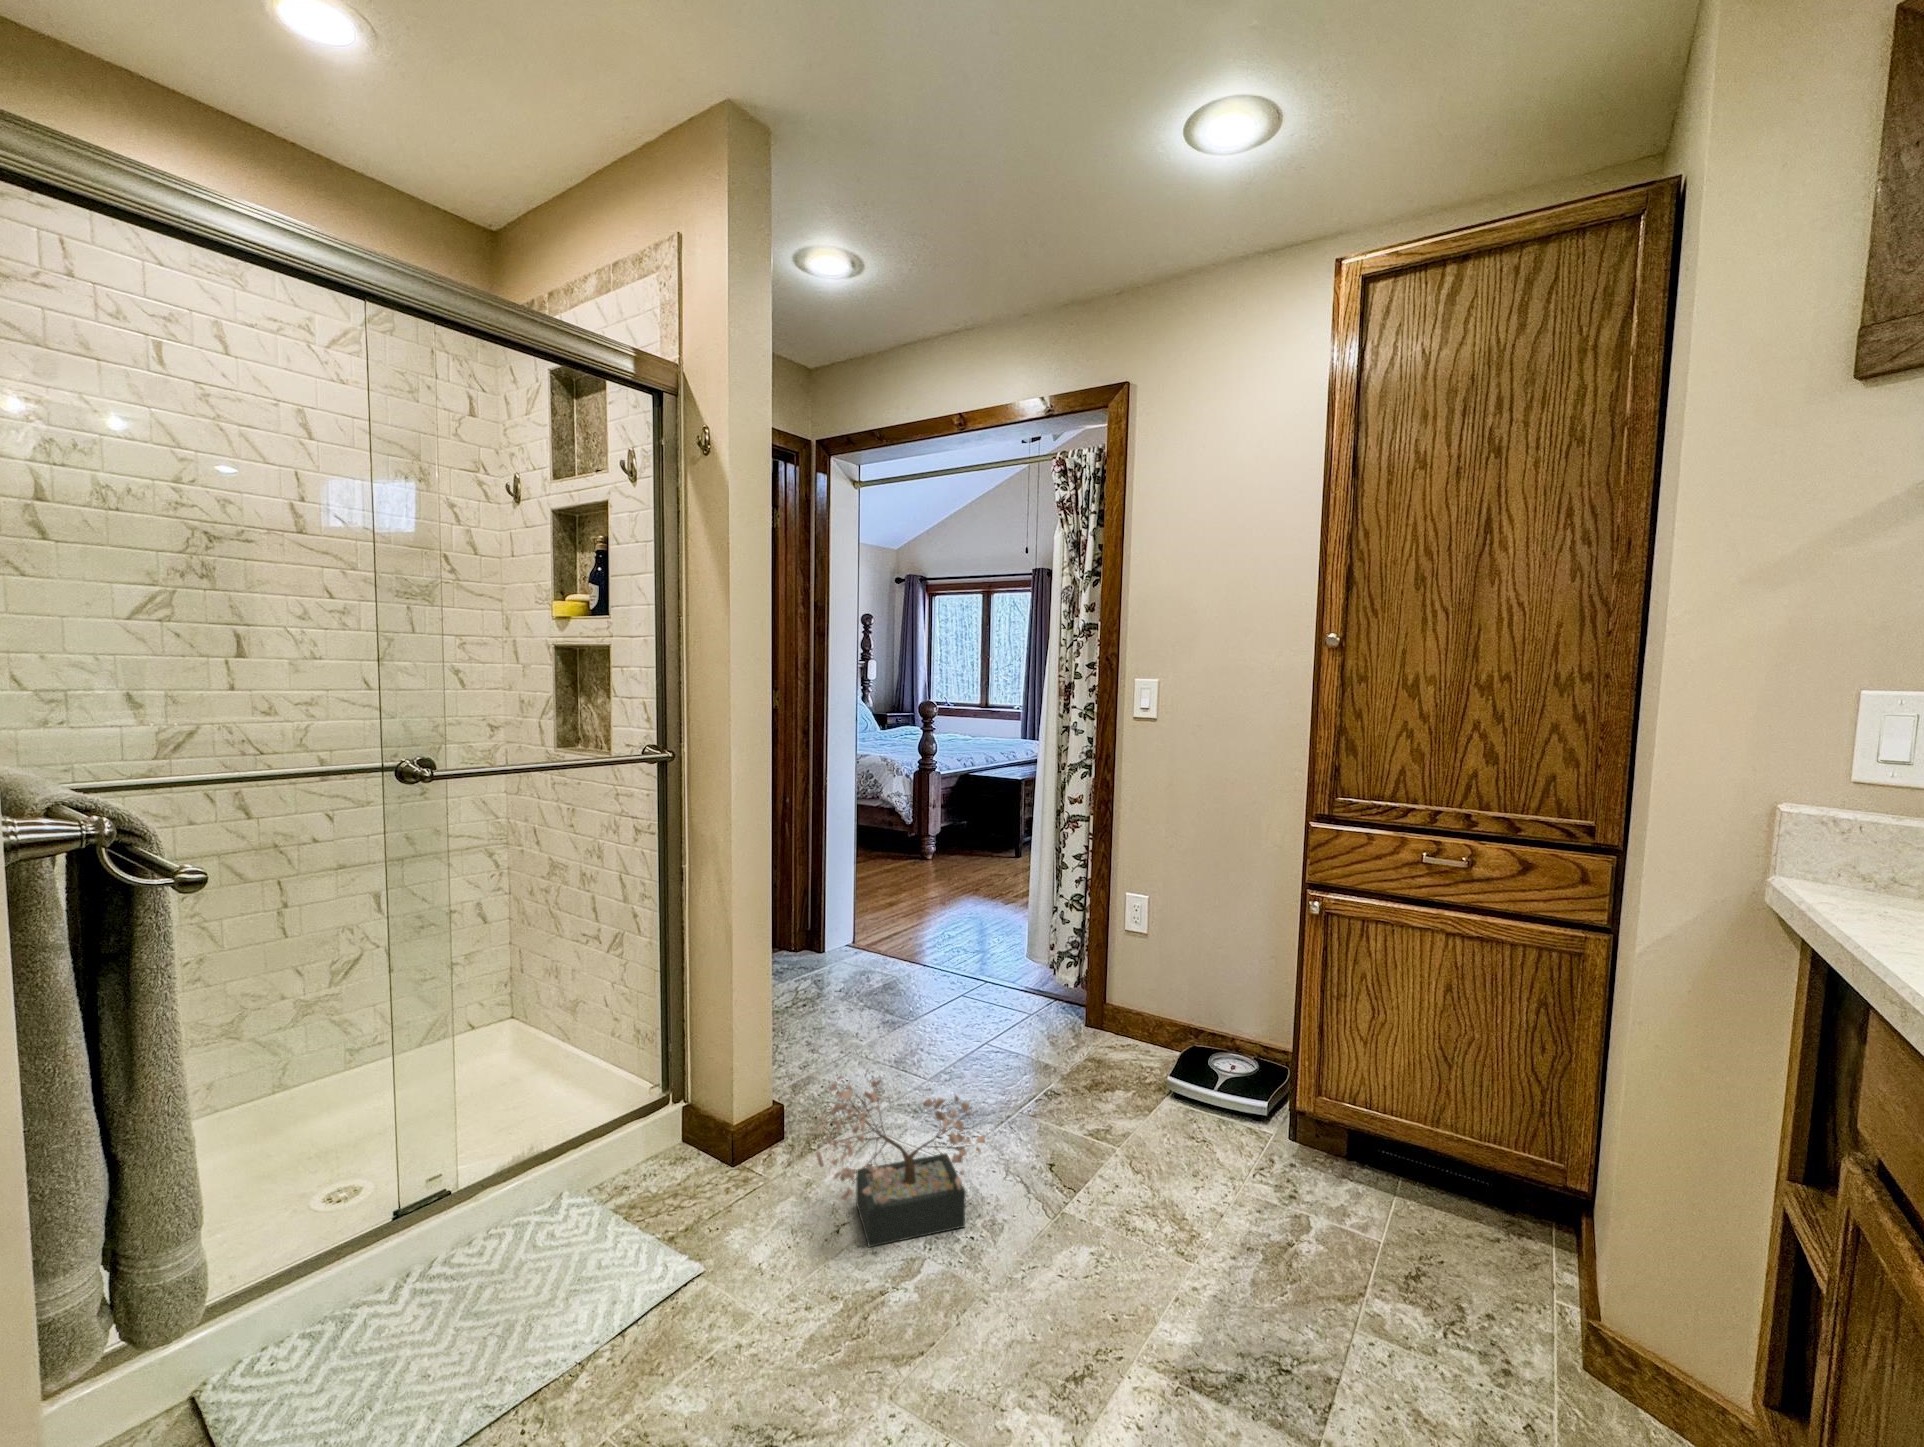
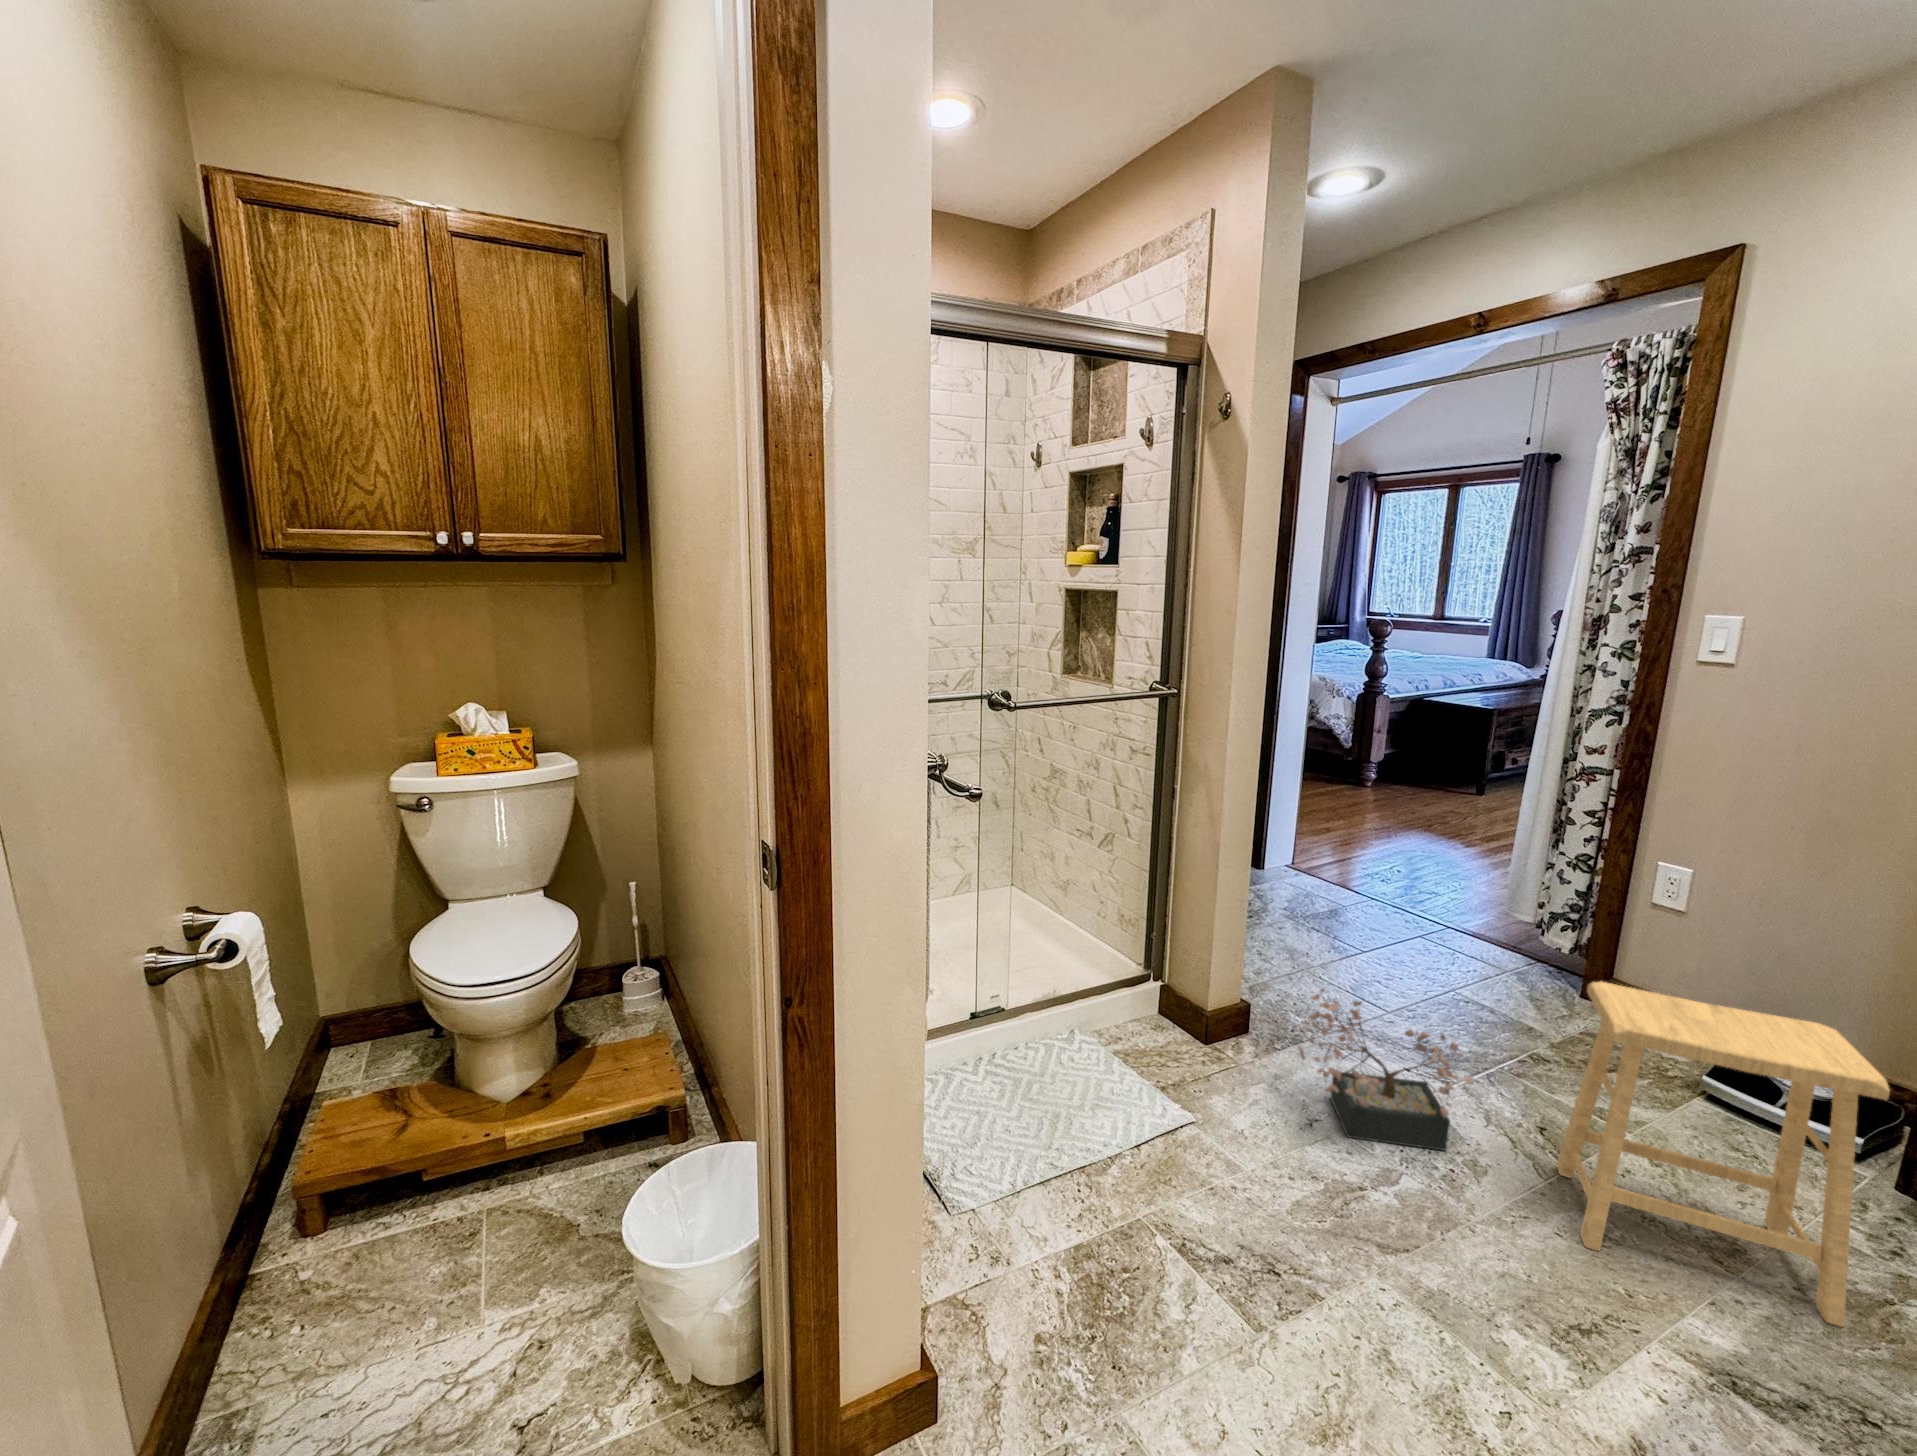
footstool: none [1059,1002,1266,1290] -> present [1556,982,1890,1327]

